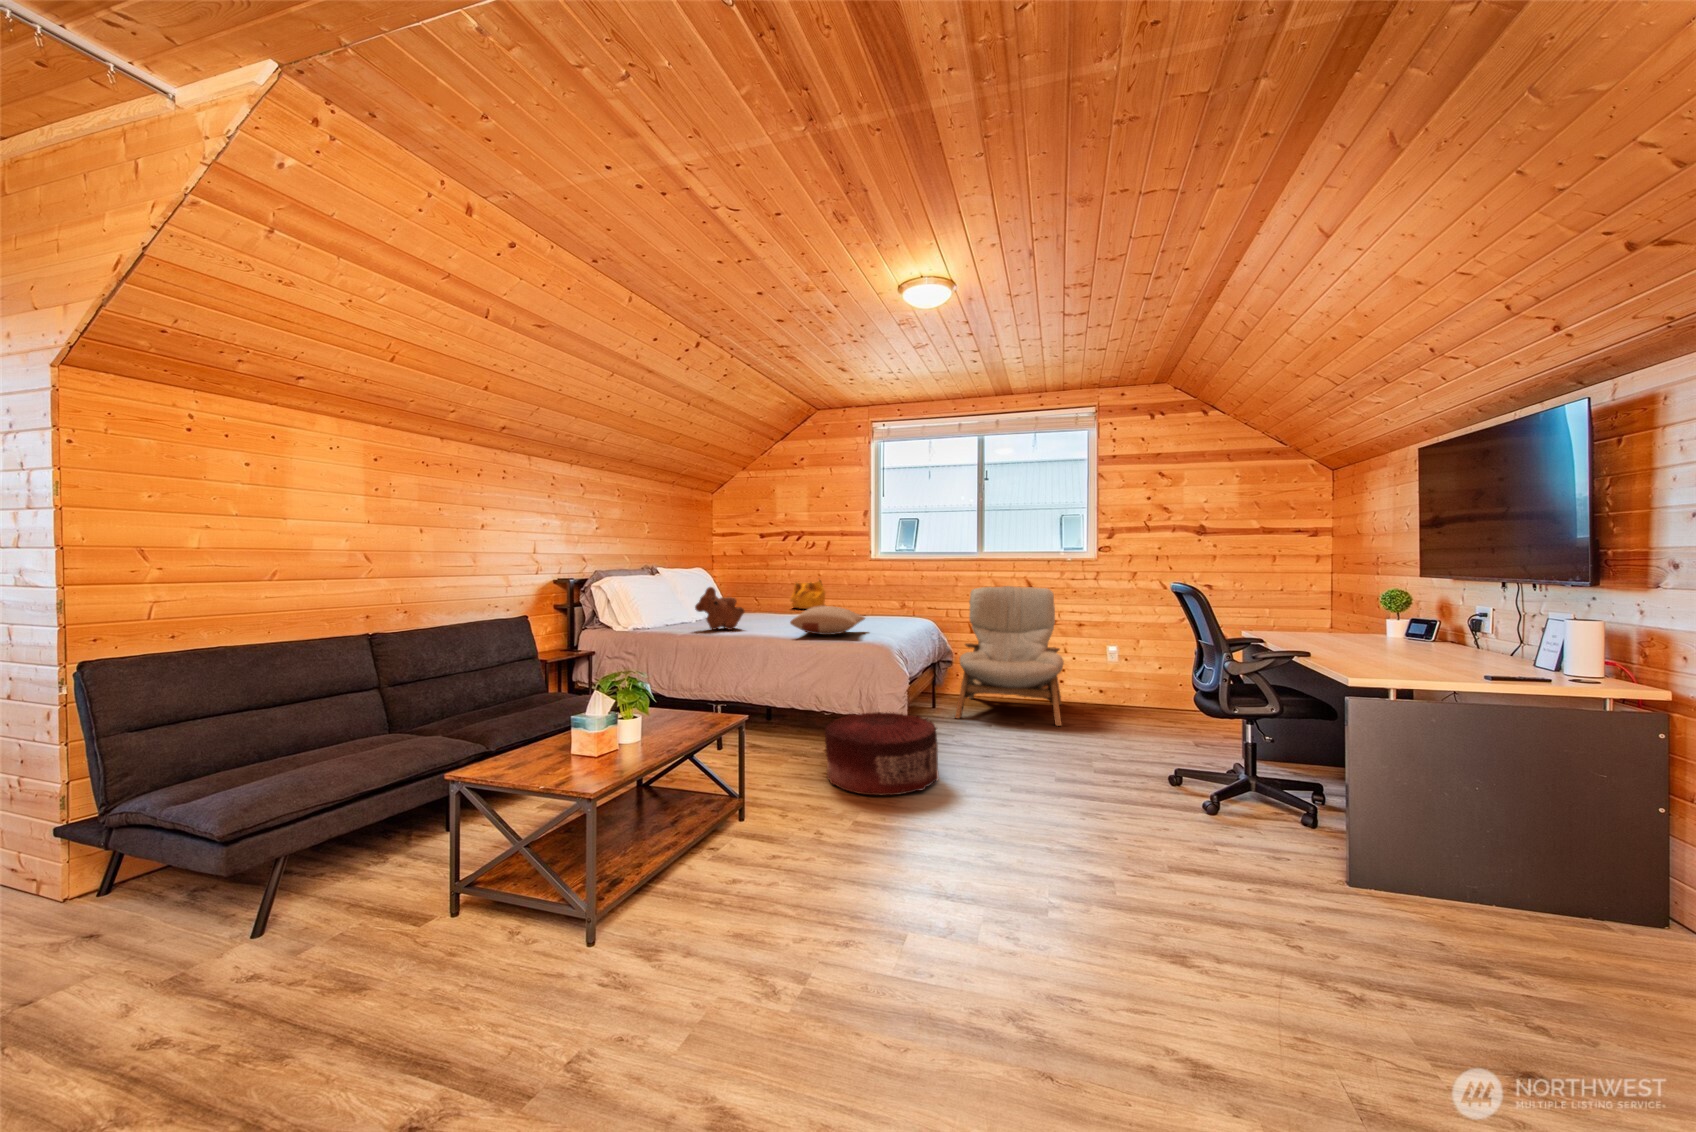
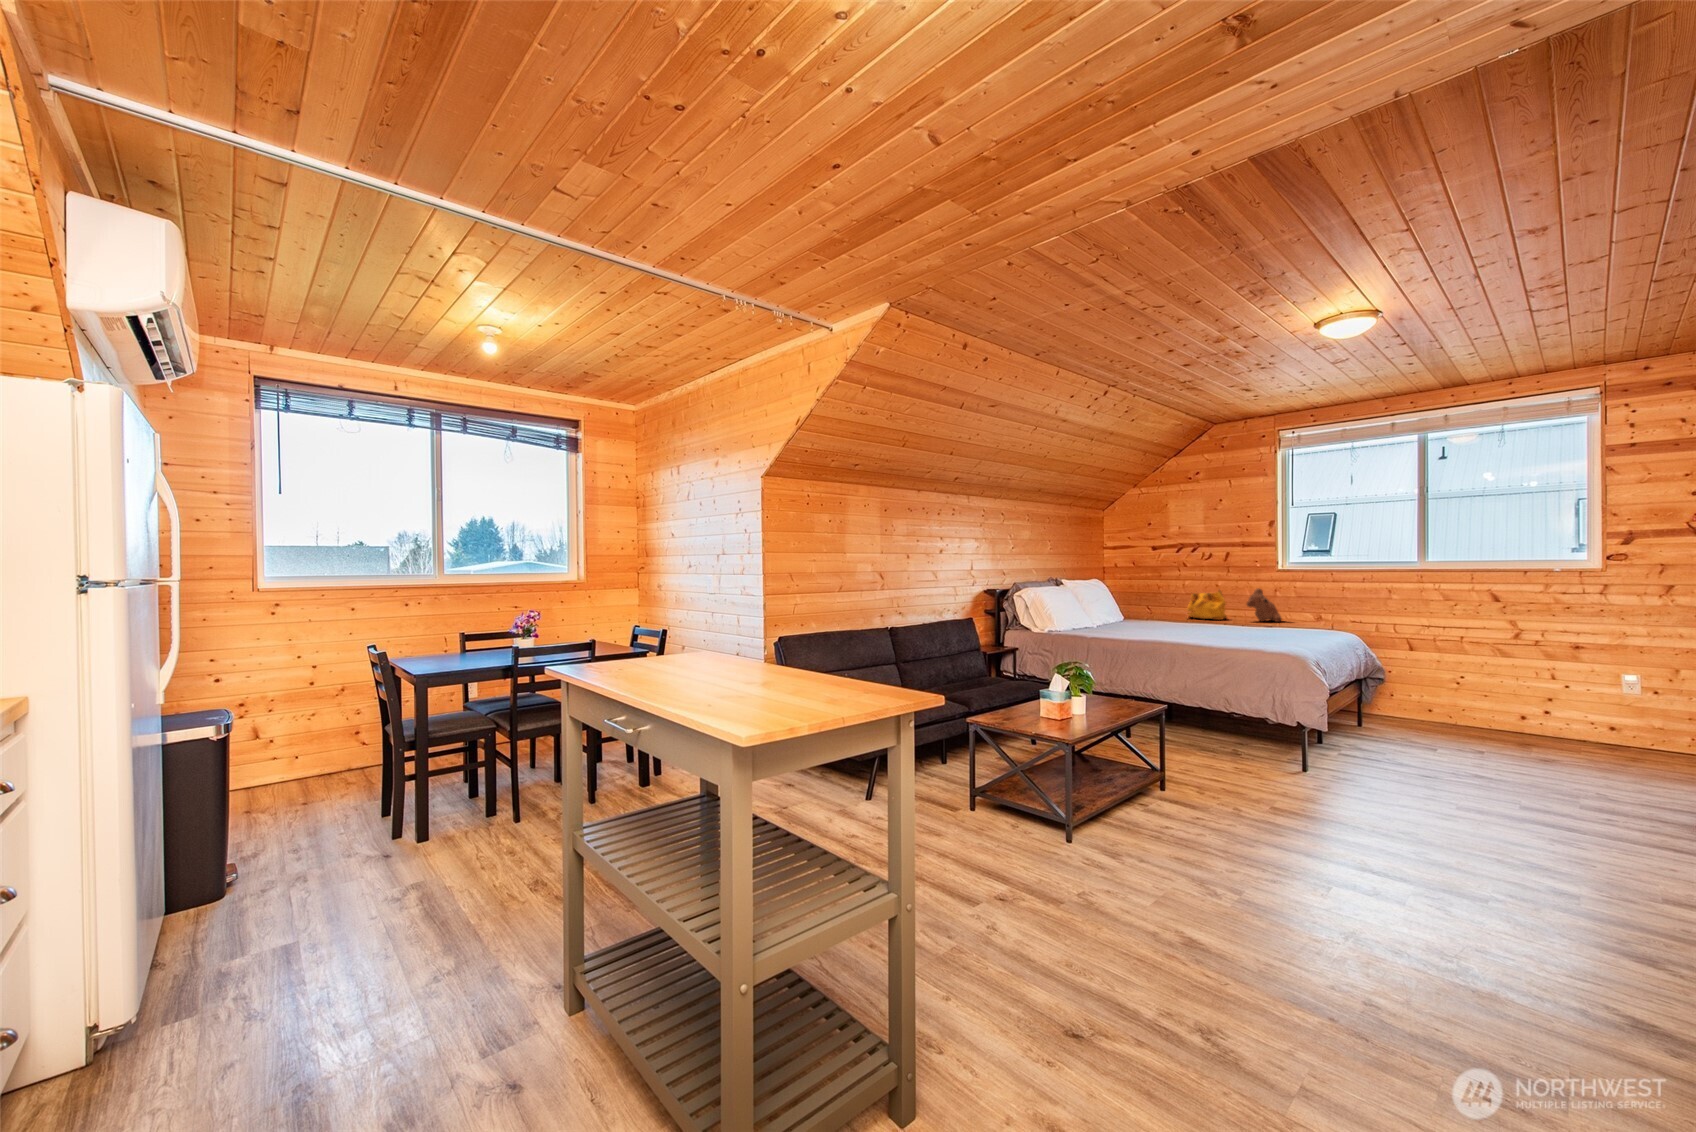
armchair: present [955,586,1064,726] -> none [1386,600,1546,761]
teddy bear: present [695,587,744,630] -> present [1247,588,1282,622]
pillow: present [790,606,865,635] -> none [1196,618,1276,644]
pouf: present [825,712,938,795] -> none [1236,717,1362,793]

